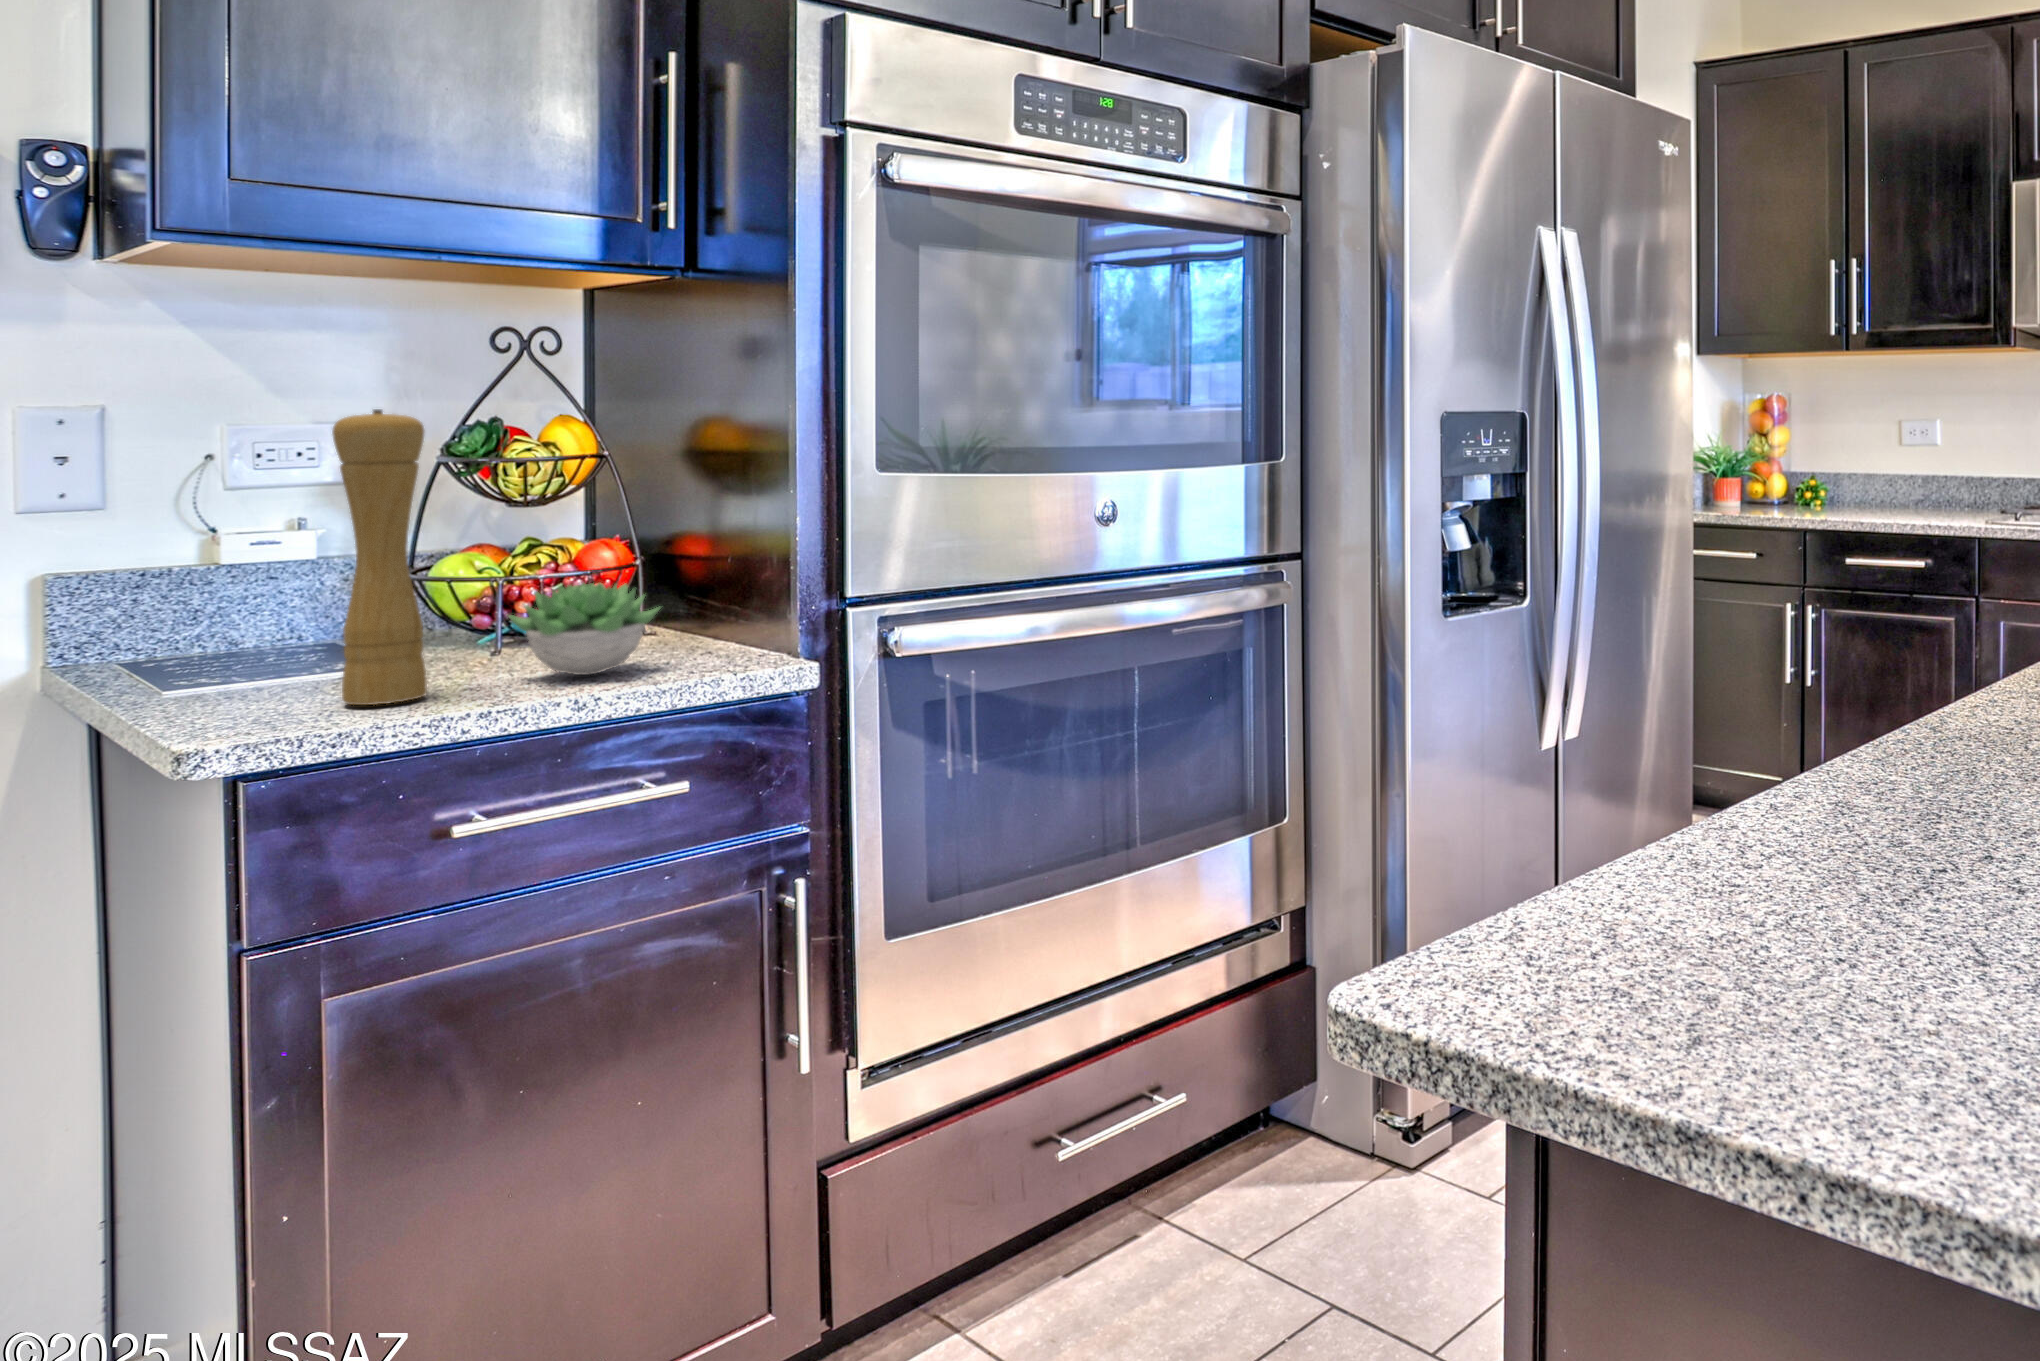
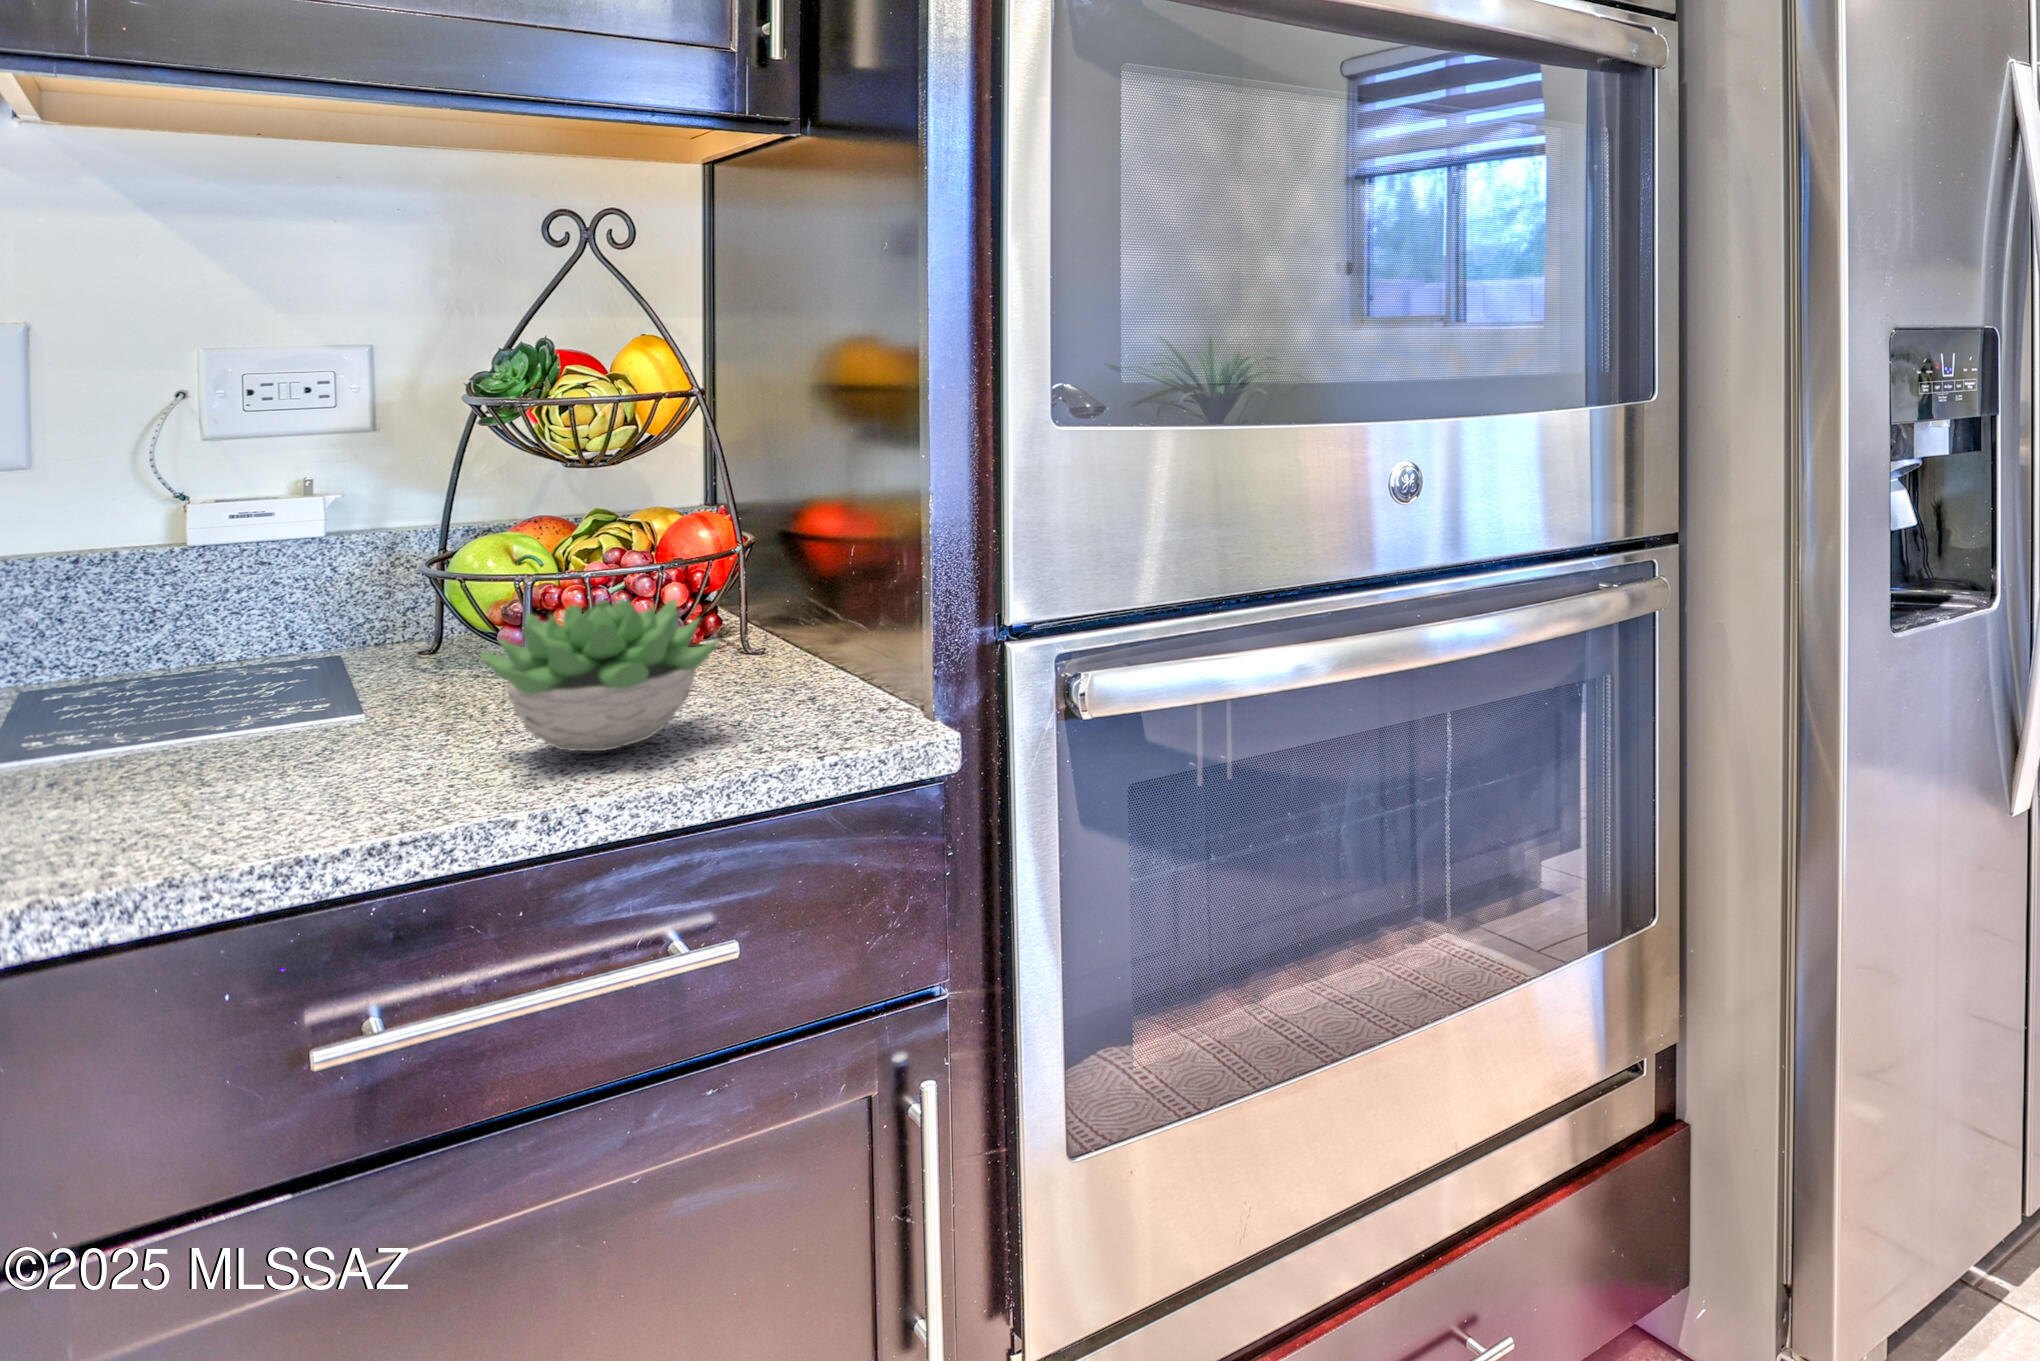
pepper mill: present [332,409,427,705] -> none [167,326,330,822]

